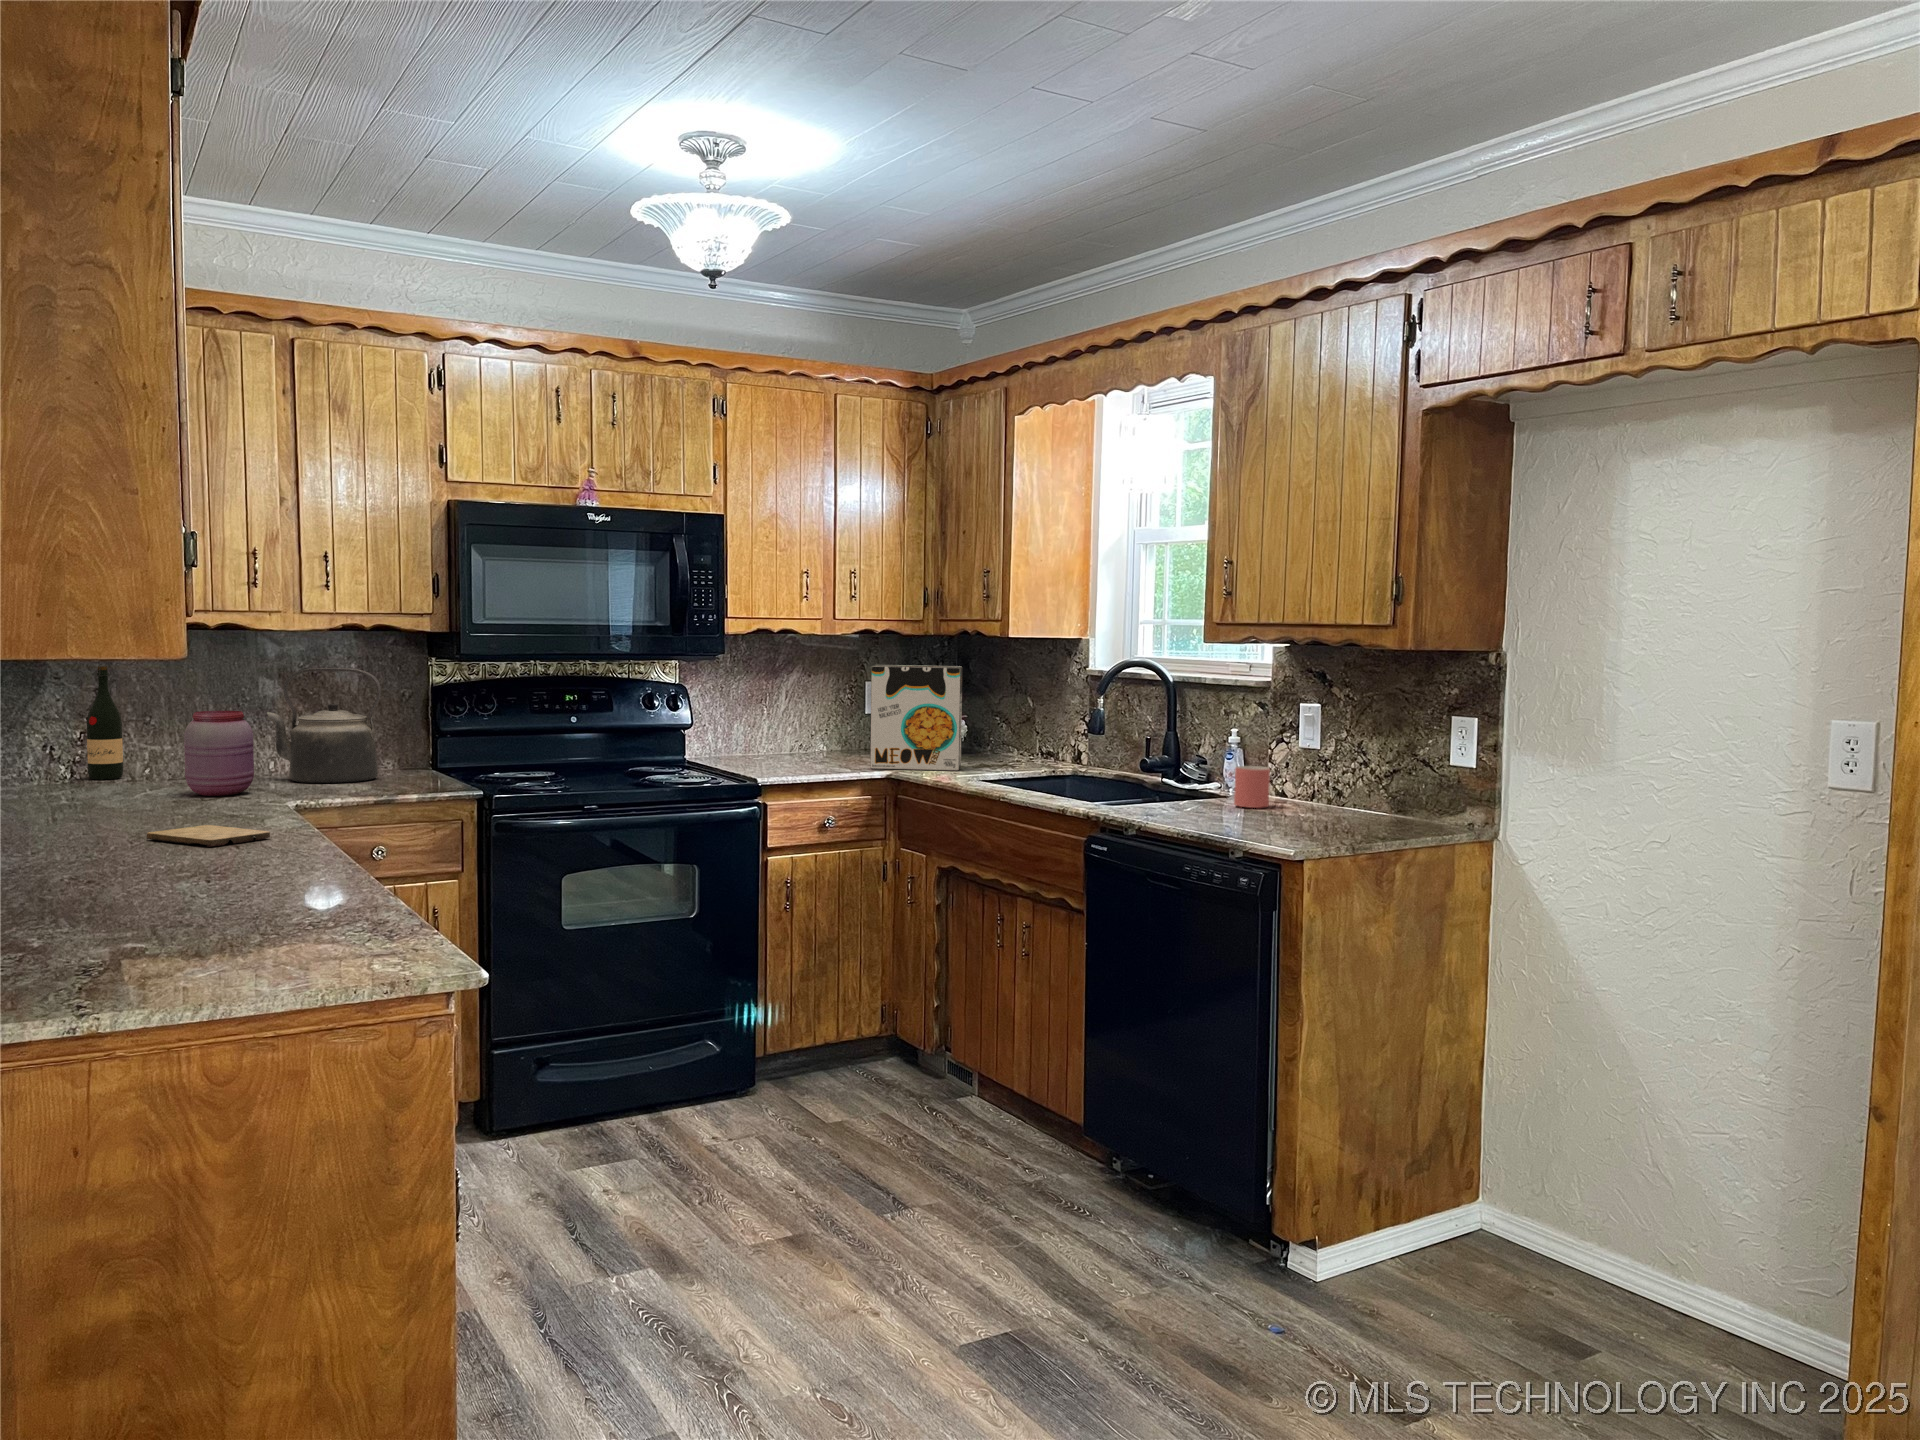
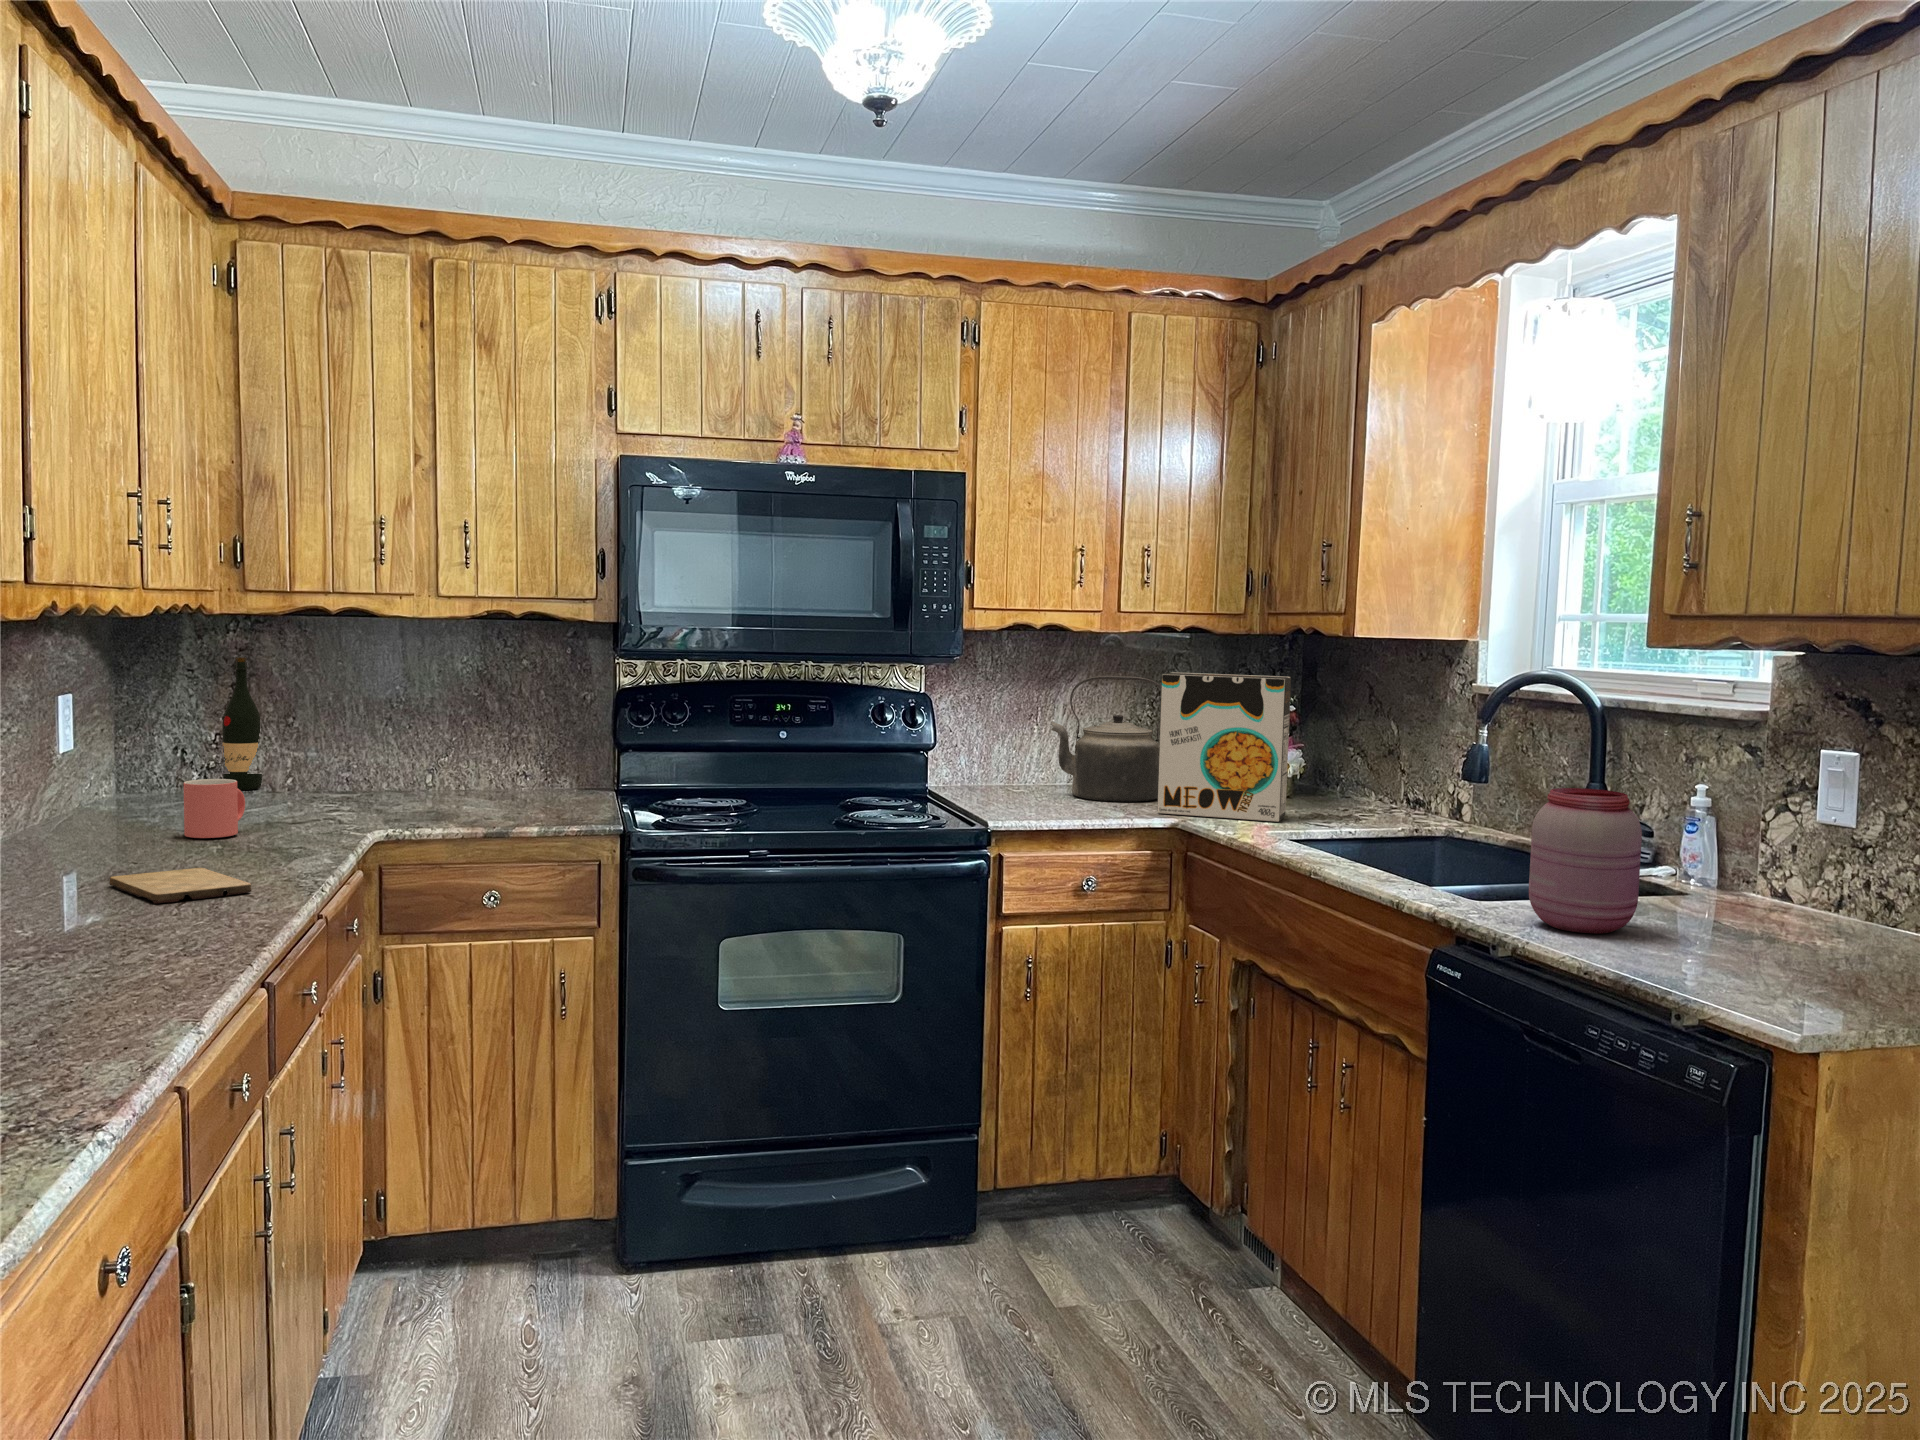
kettle: present [267,668,381,783] -> present [1051,676,1162,802]
jar: present [184,711,254,796] -> present [1529,788,1642,933]
mug: present [1234,766,1270,808] -> present [184,779,245,838]

